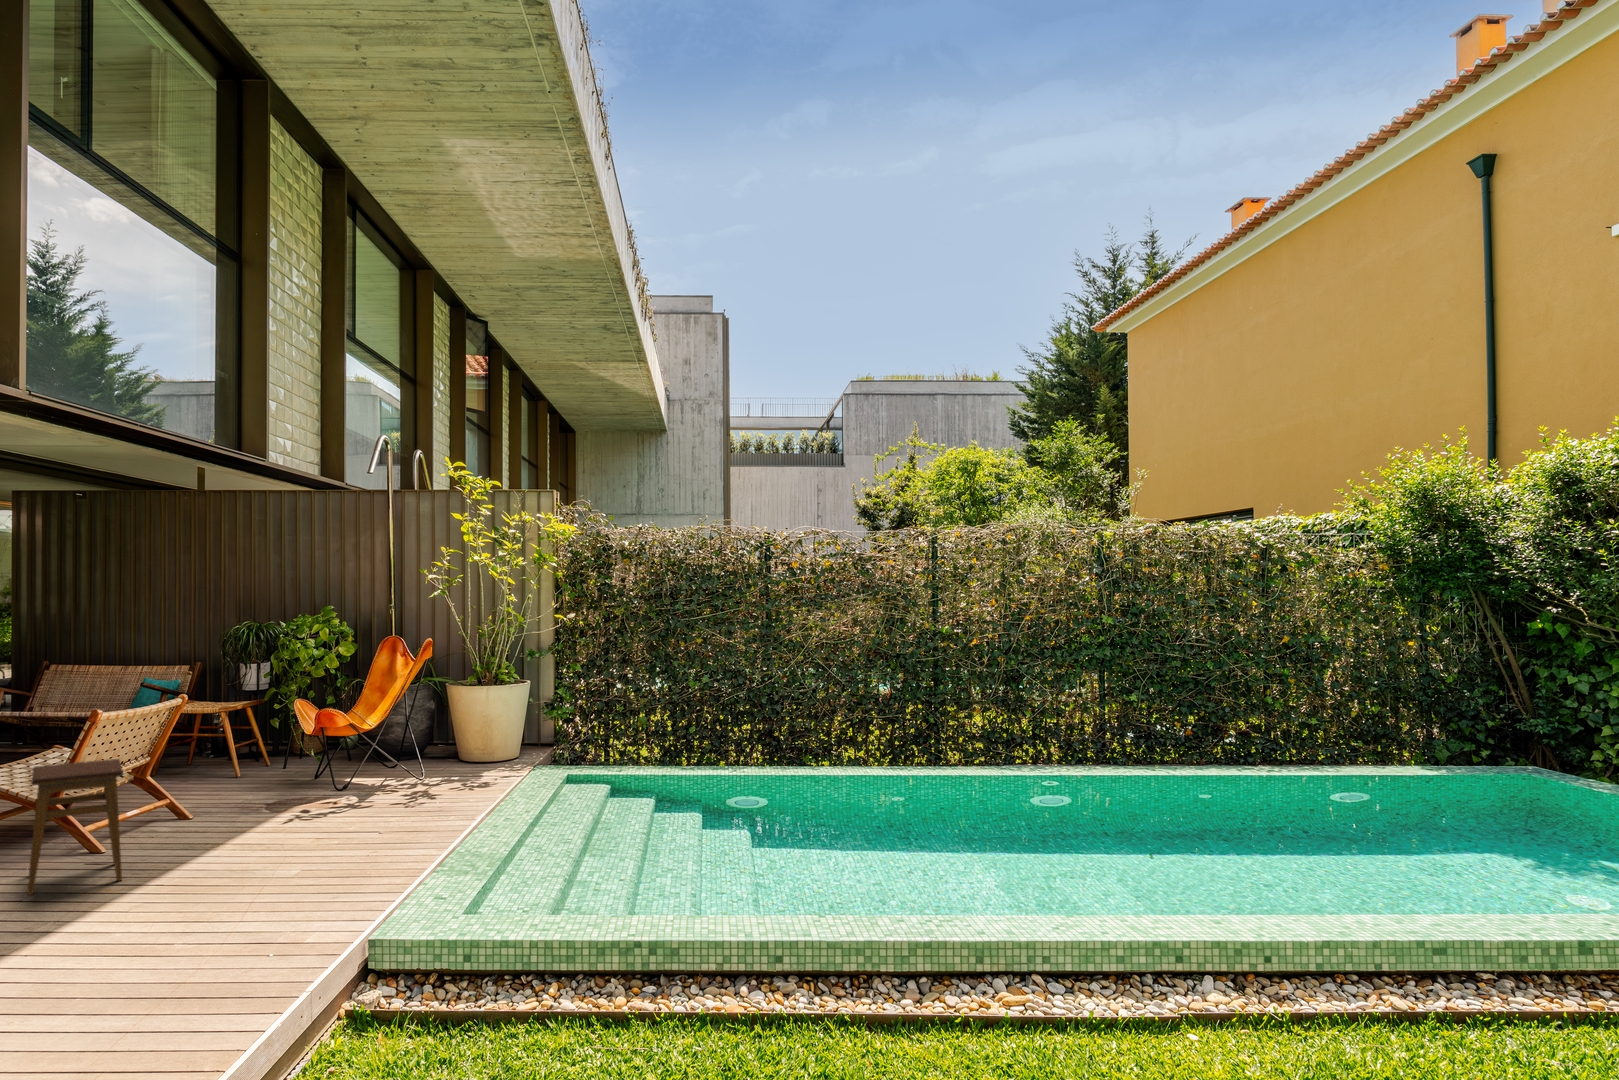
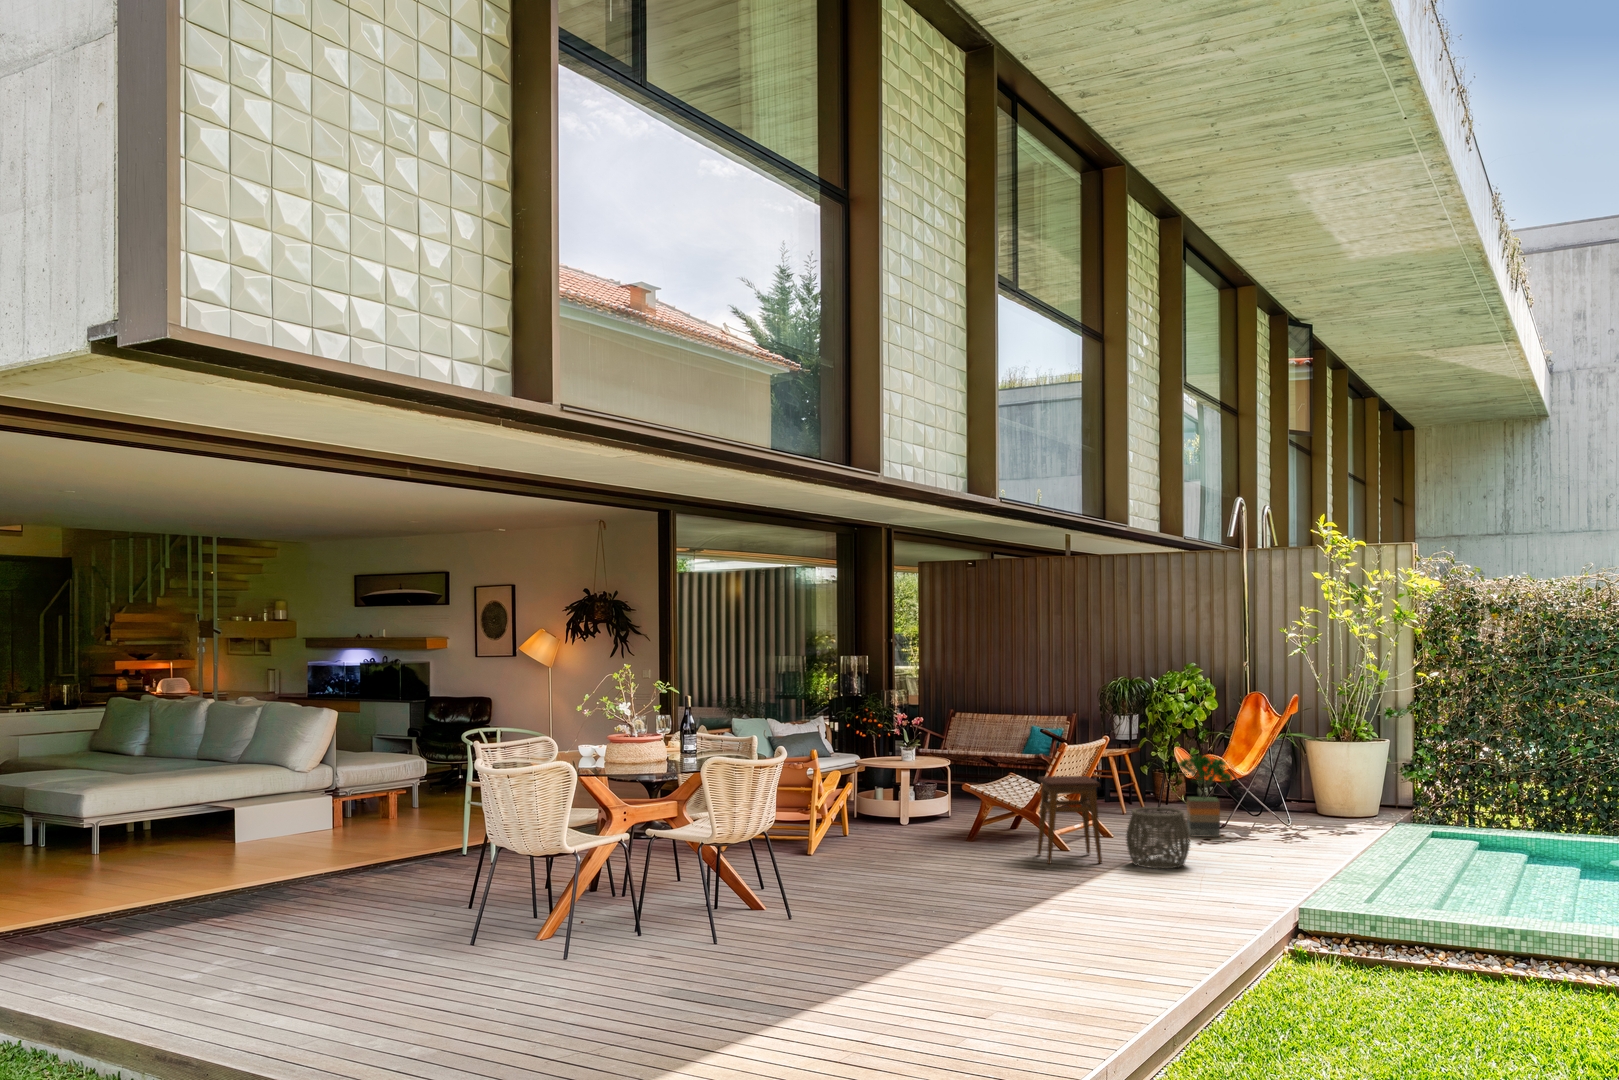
potted tree: none [278,712,349,810] -> present [1178,756,1232,837]
woven basket: none [159,793,256,883] -> present [1126,807,1190,869]

